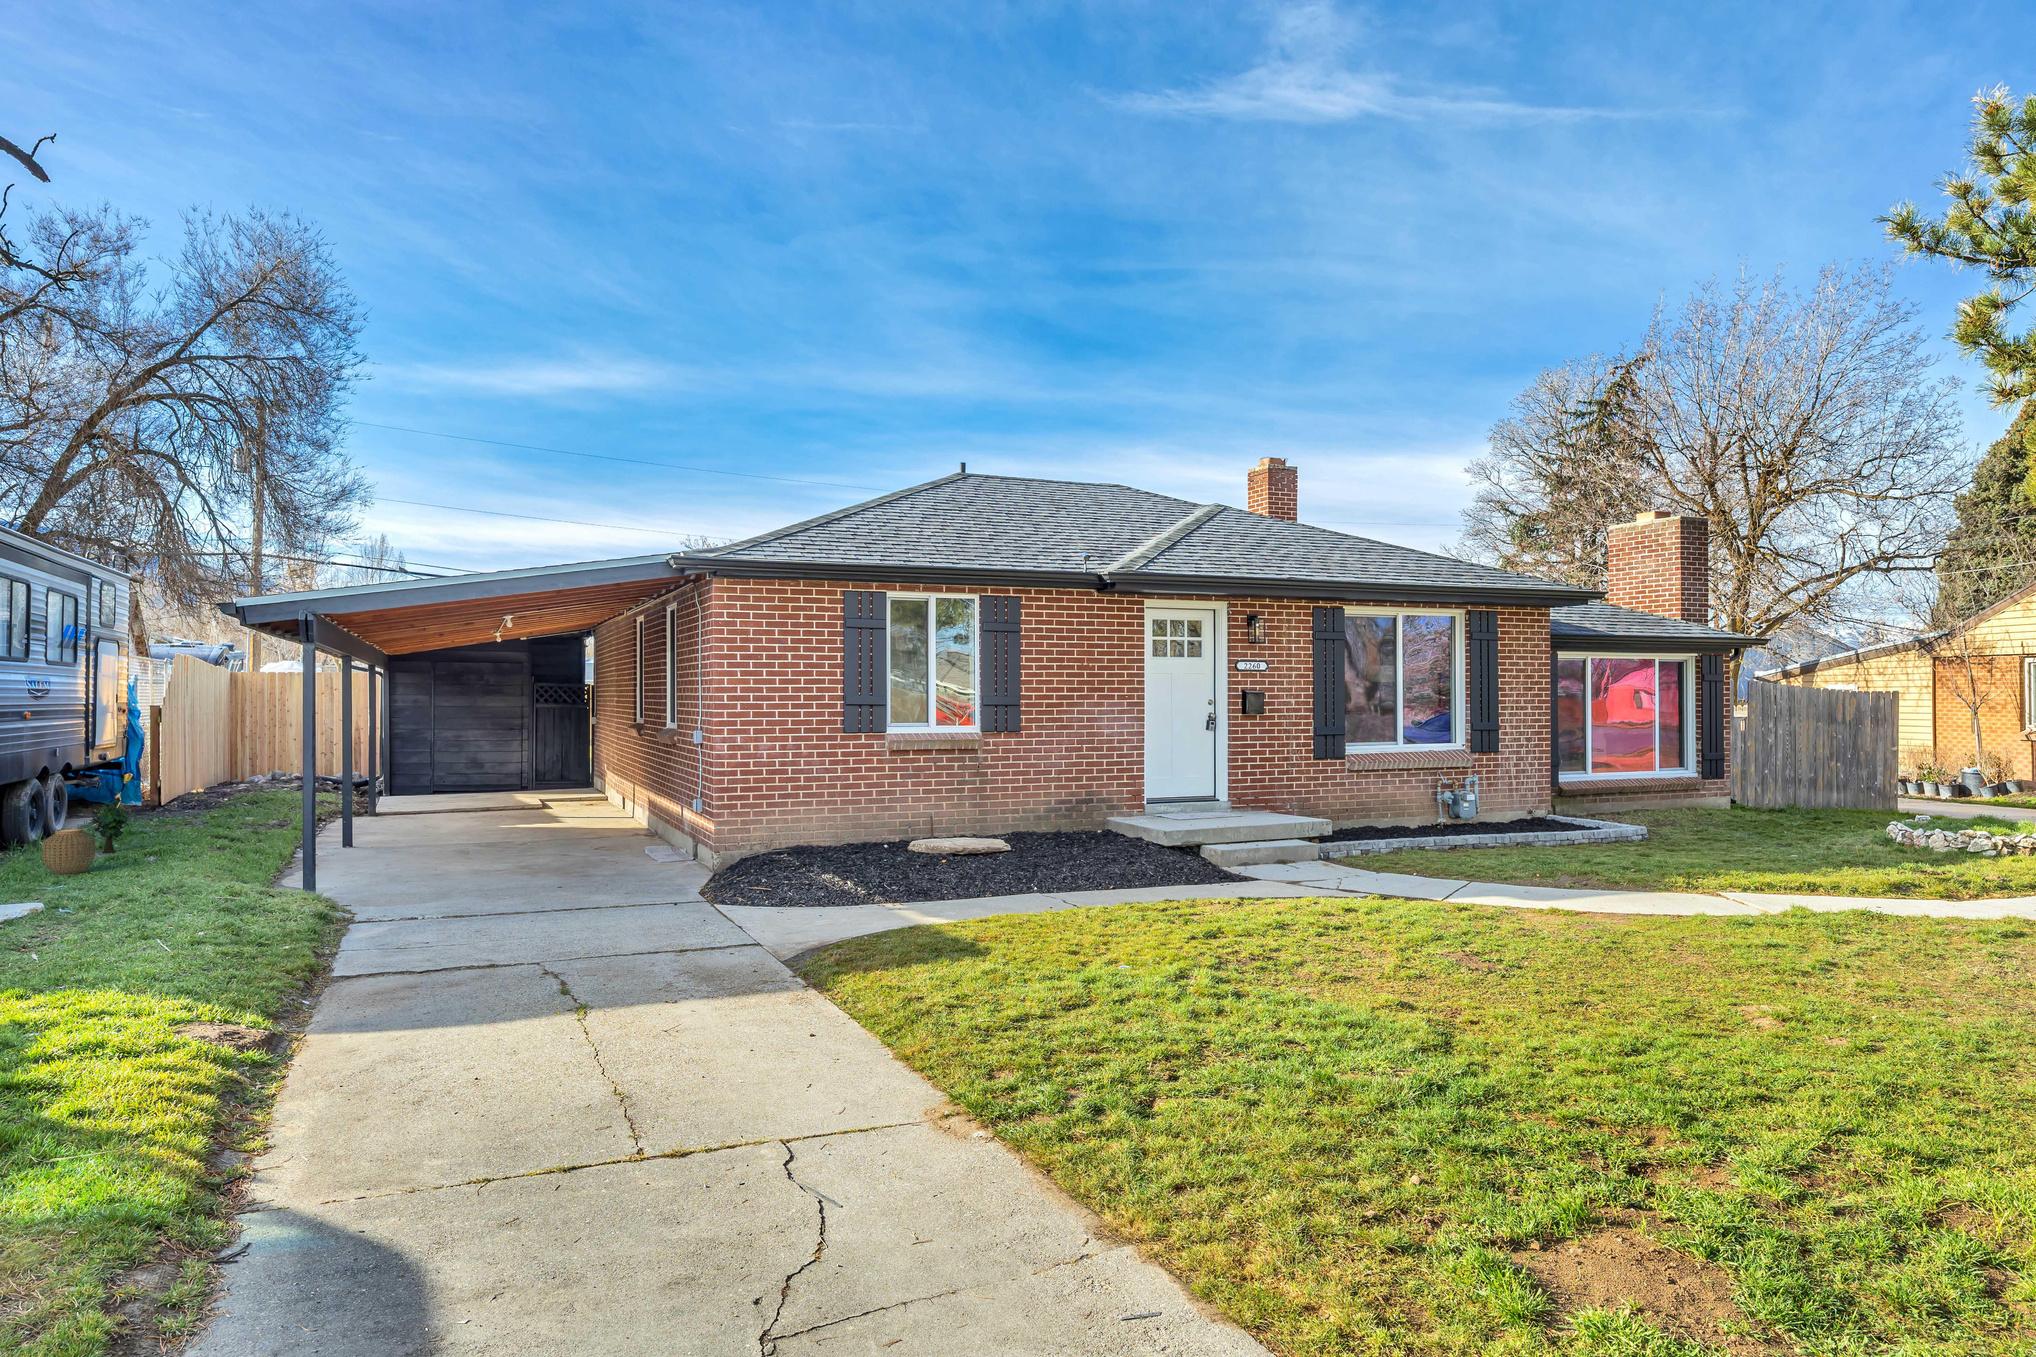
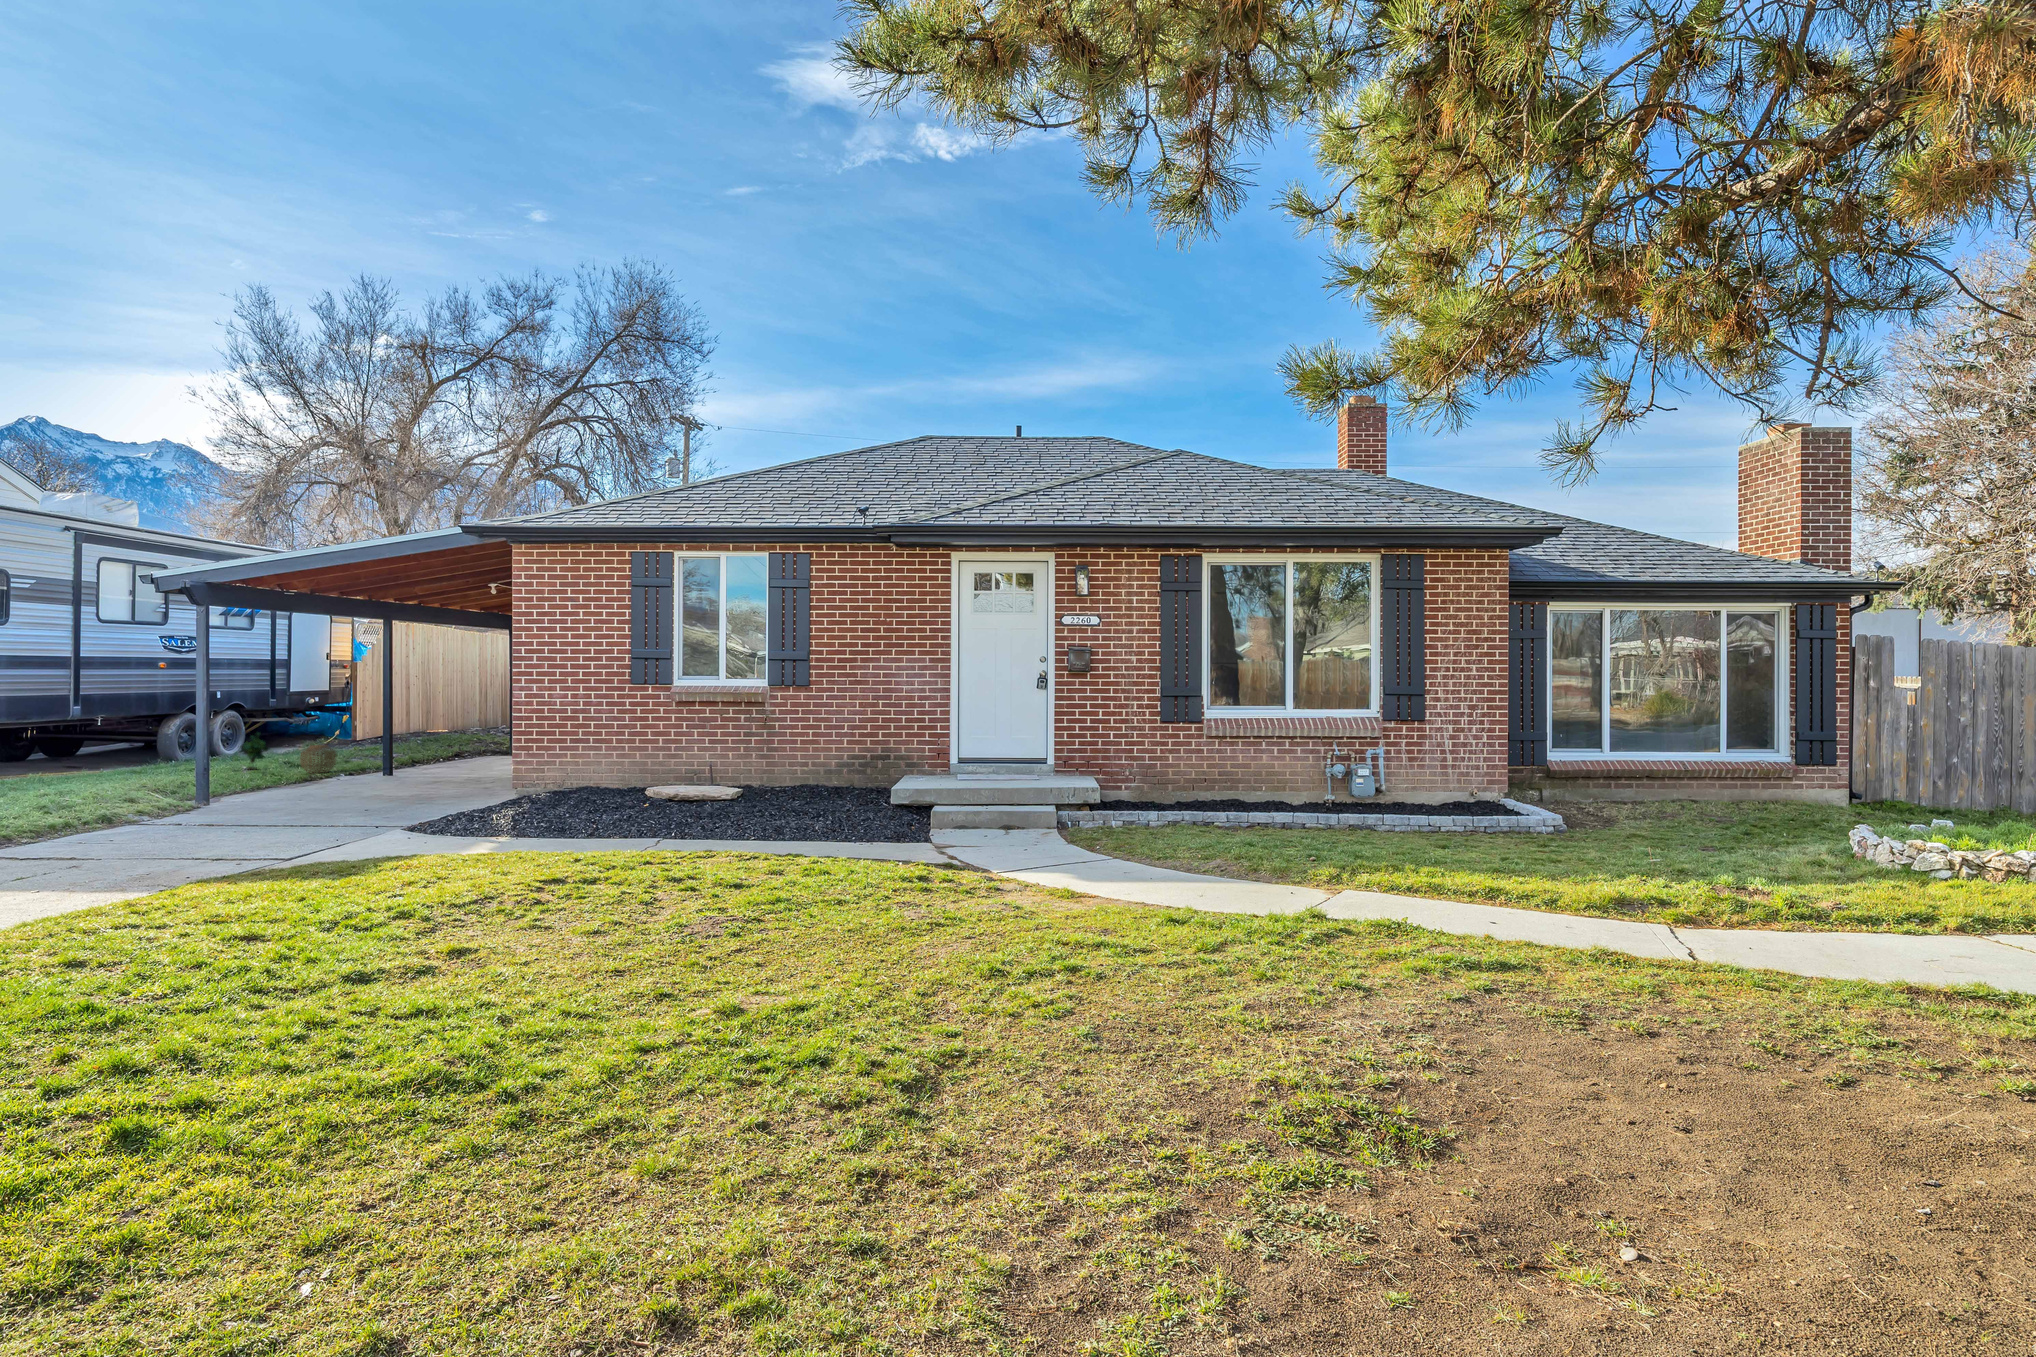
woven basket: present [42,829,96,874] -> present [301,745,336,773]

